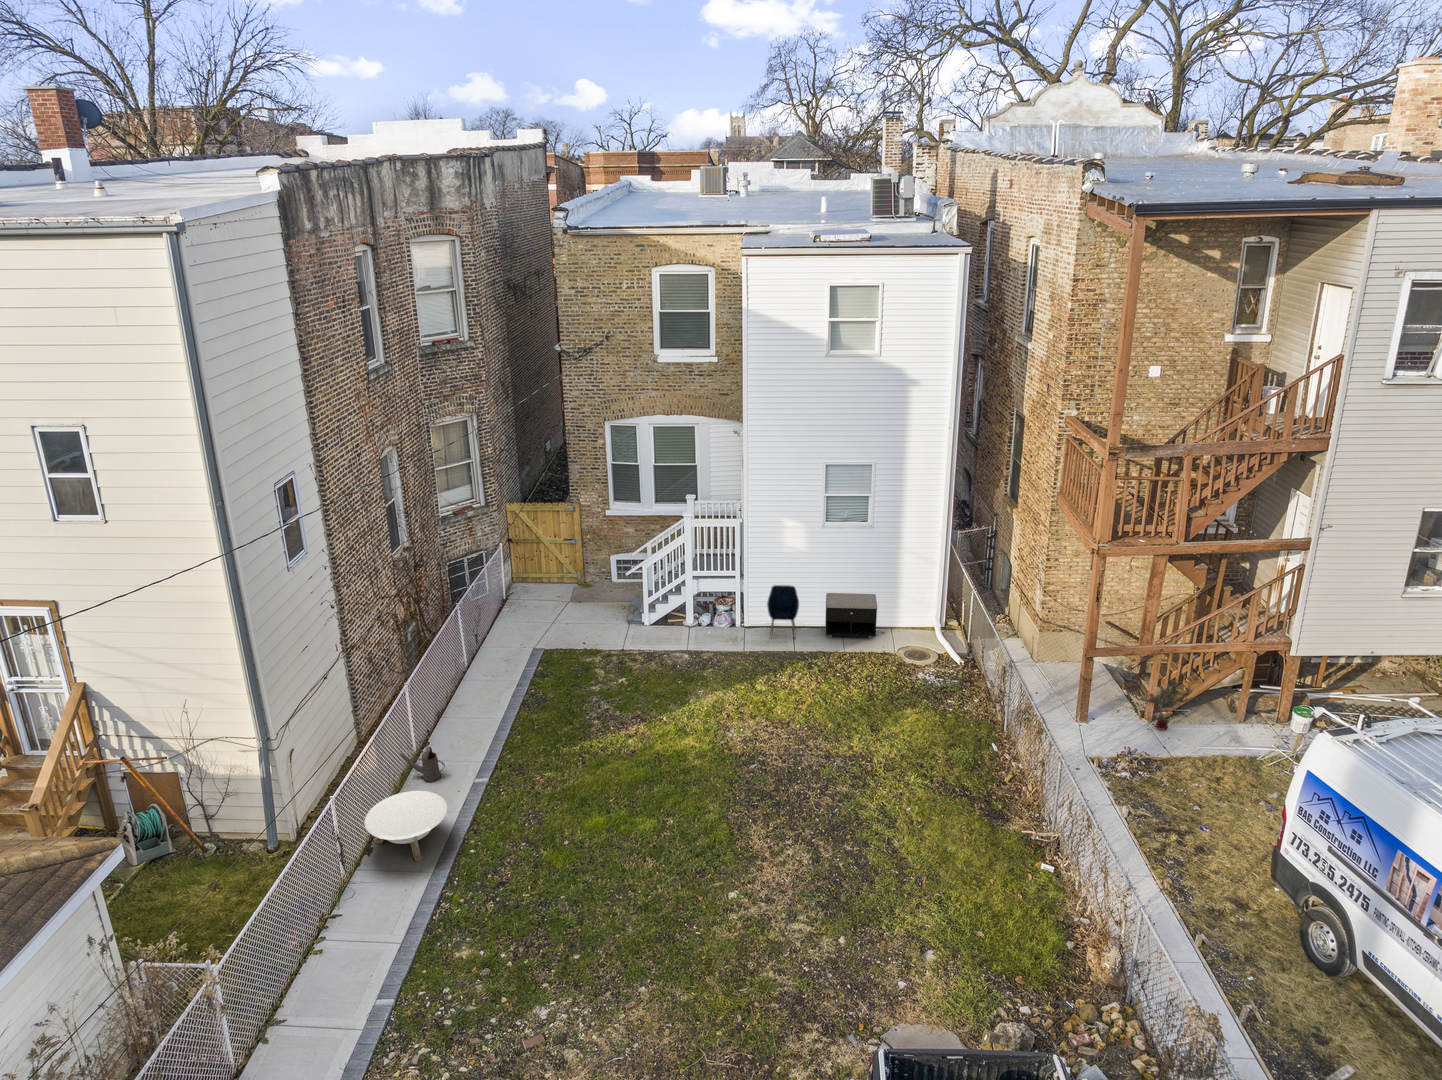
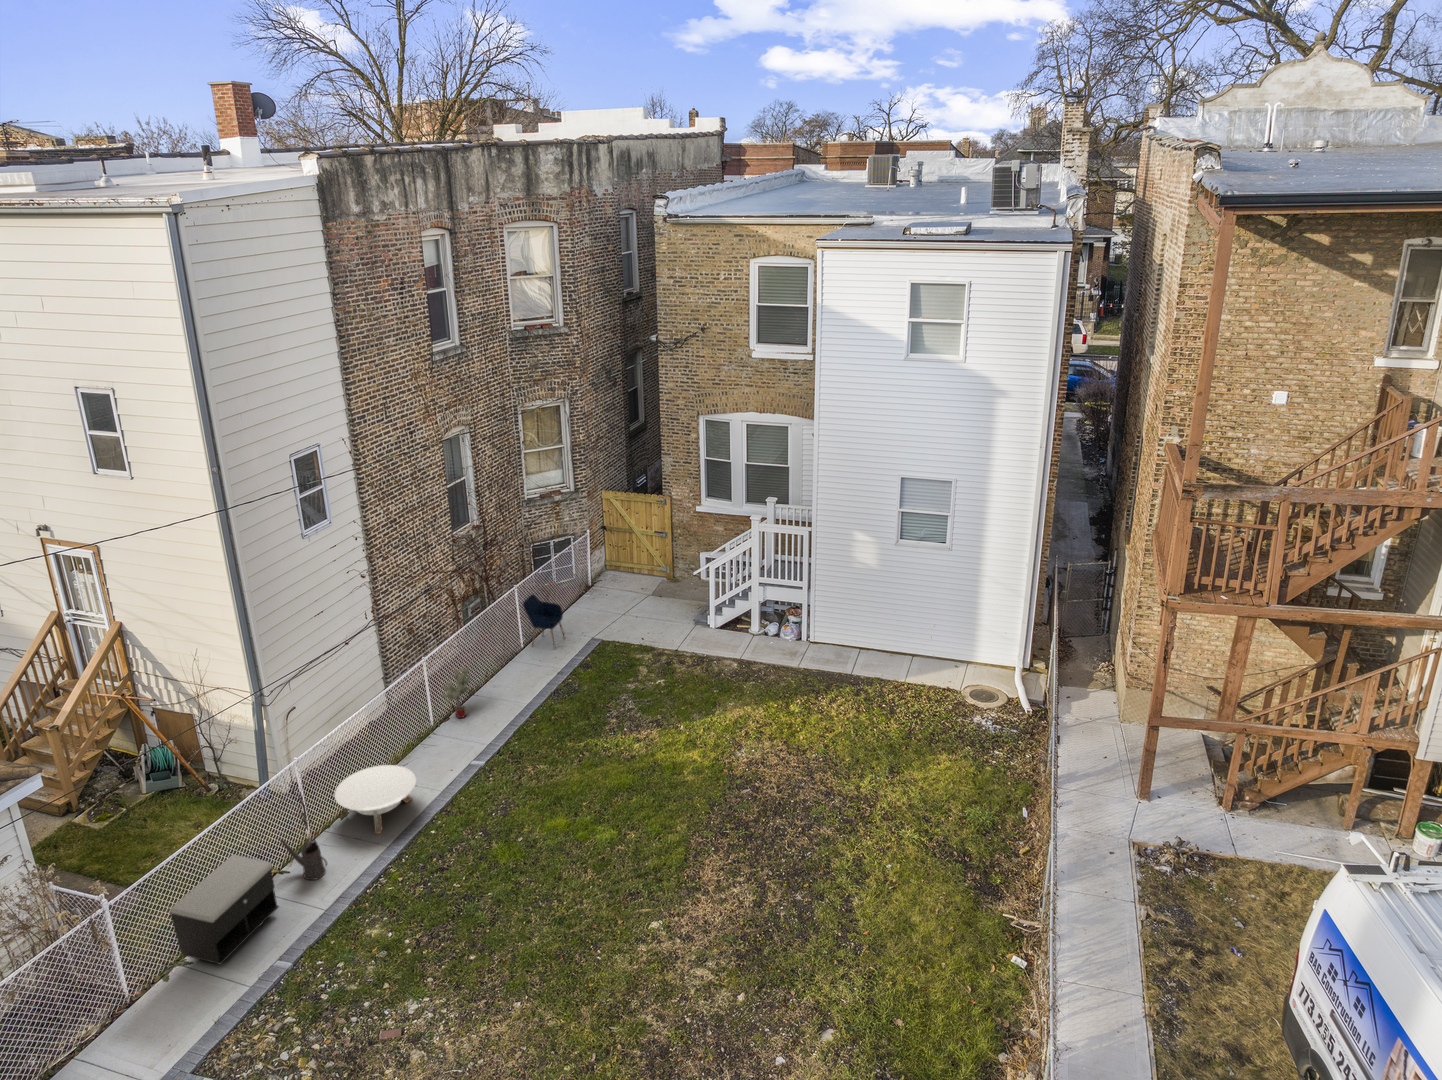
chair: present [767,585,799,638] -> present [523,595,566,648]
storage bench: present [825,593,877,638] -> present [170,855,279,964]
potted tree: present [1142,679,1192,730] -> present [442,668,471,718]
watering can: present [400,747,445,782] -> present [281,838,327,880]

